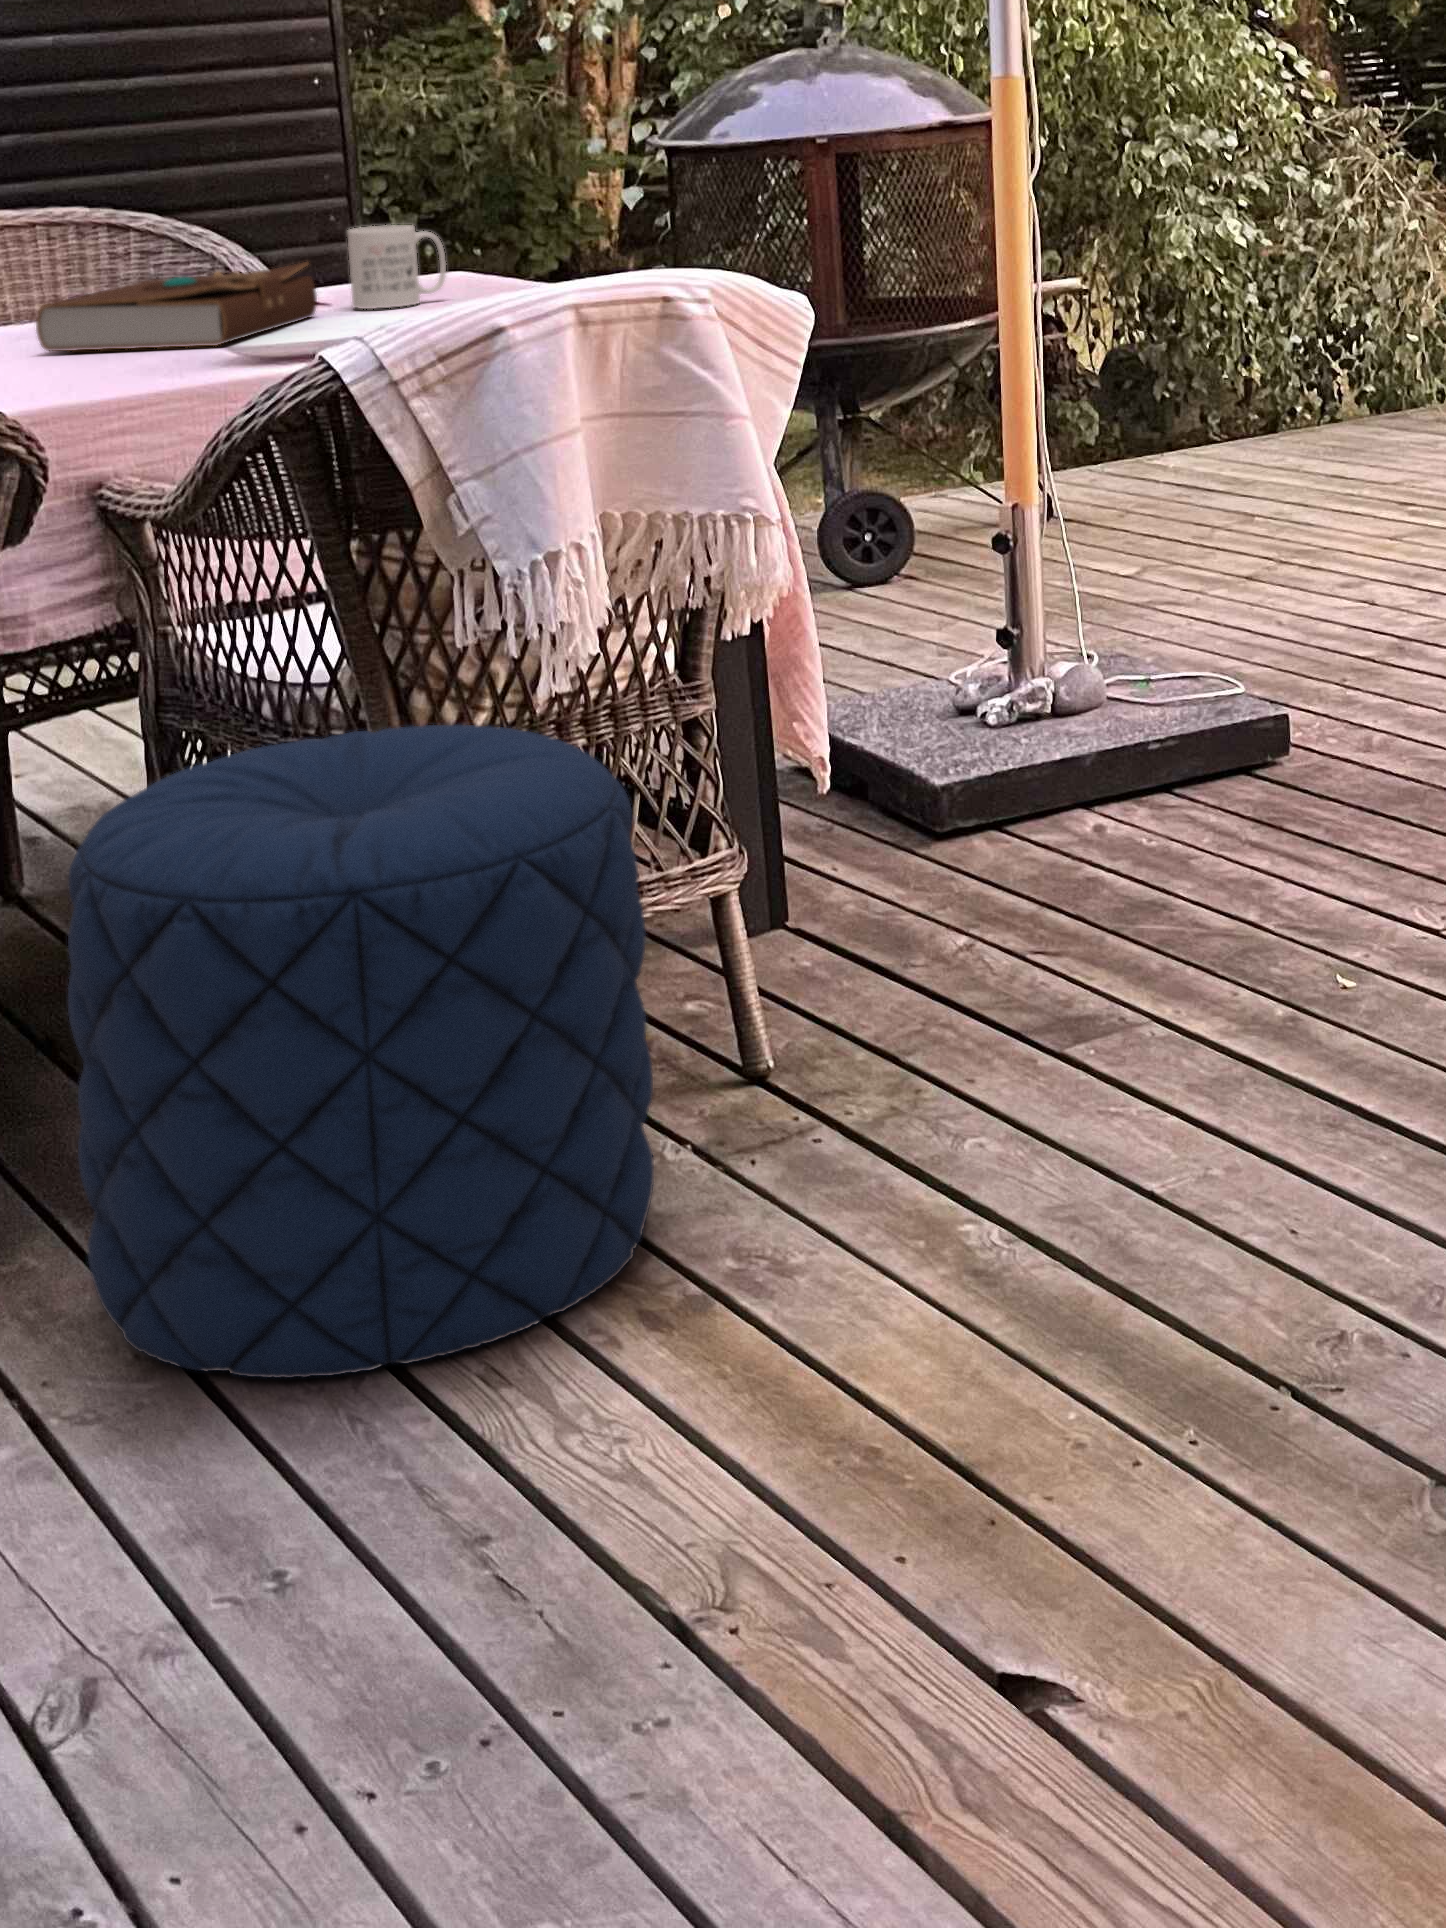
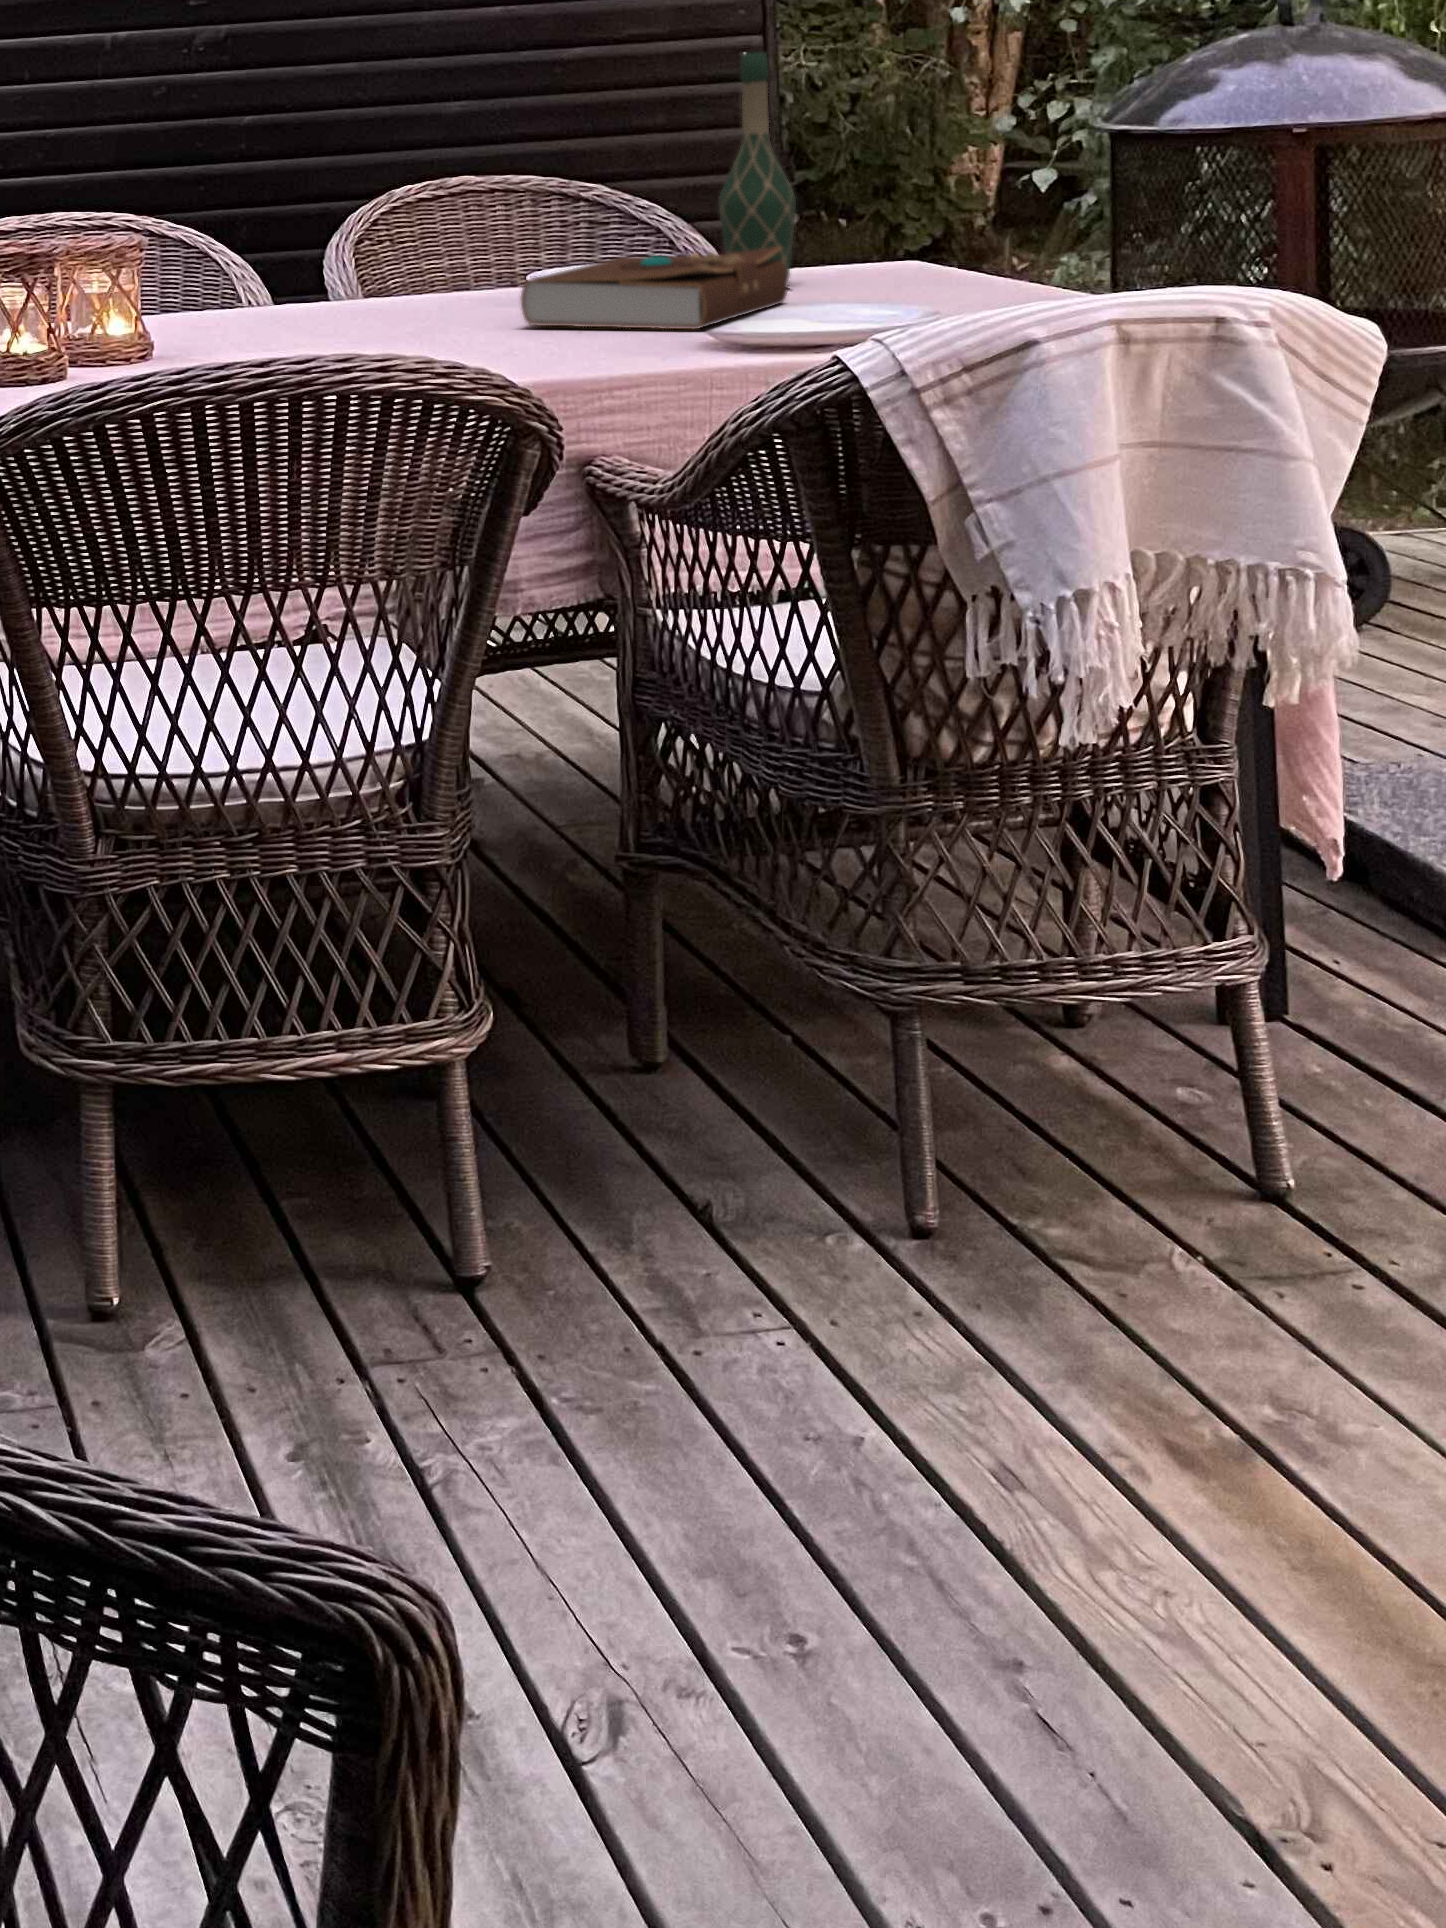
wine bottle: none [251,75,328,304] -> present [719,53,796,279]
mug: present [348,225,446,309] -> none [821,211,921,298]
pouf: present [68,725,654,1378] -> none [578,752,1179,1440]

